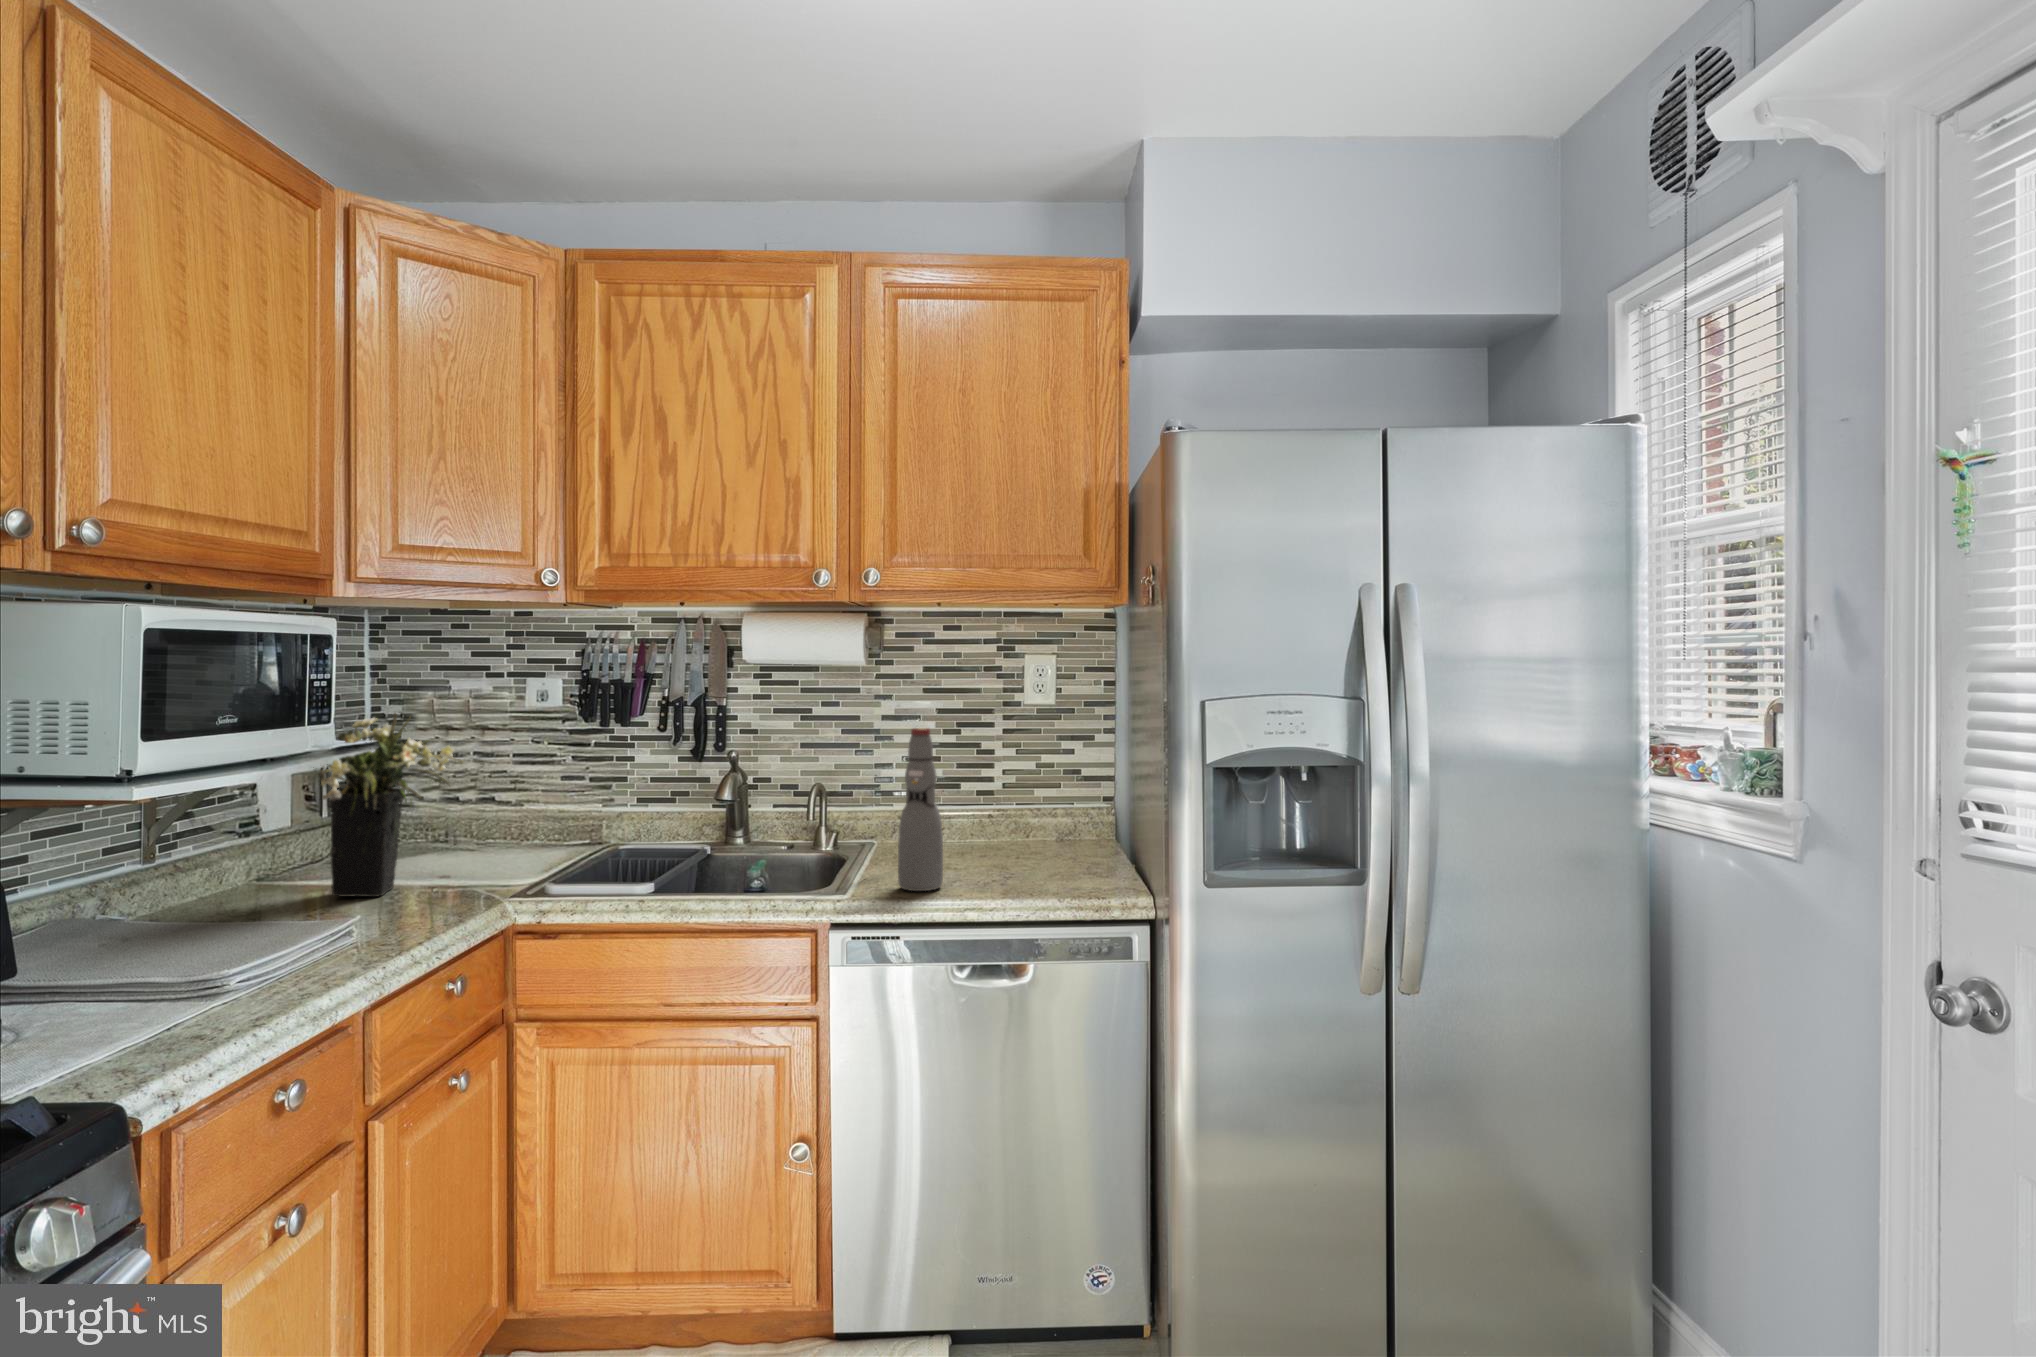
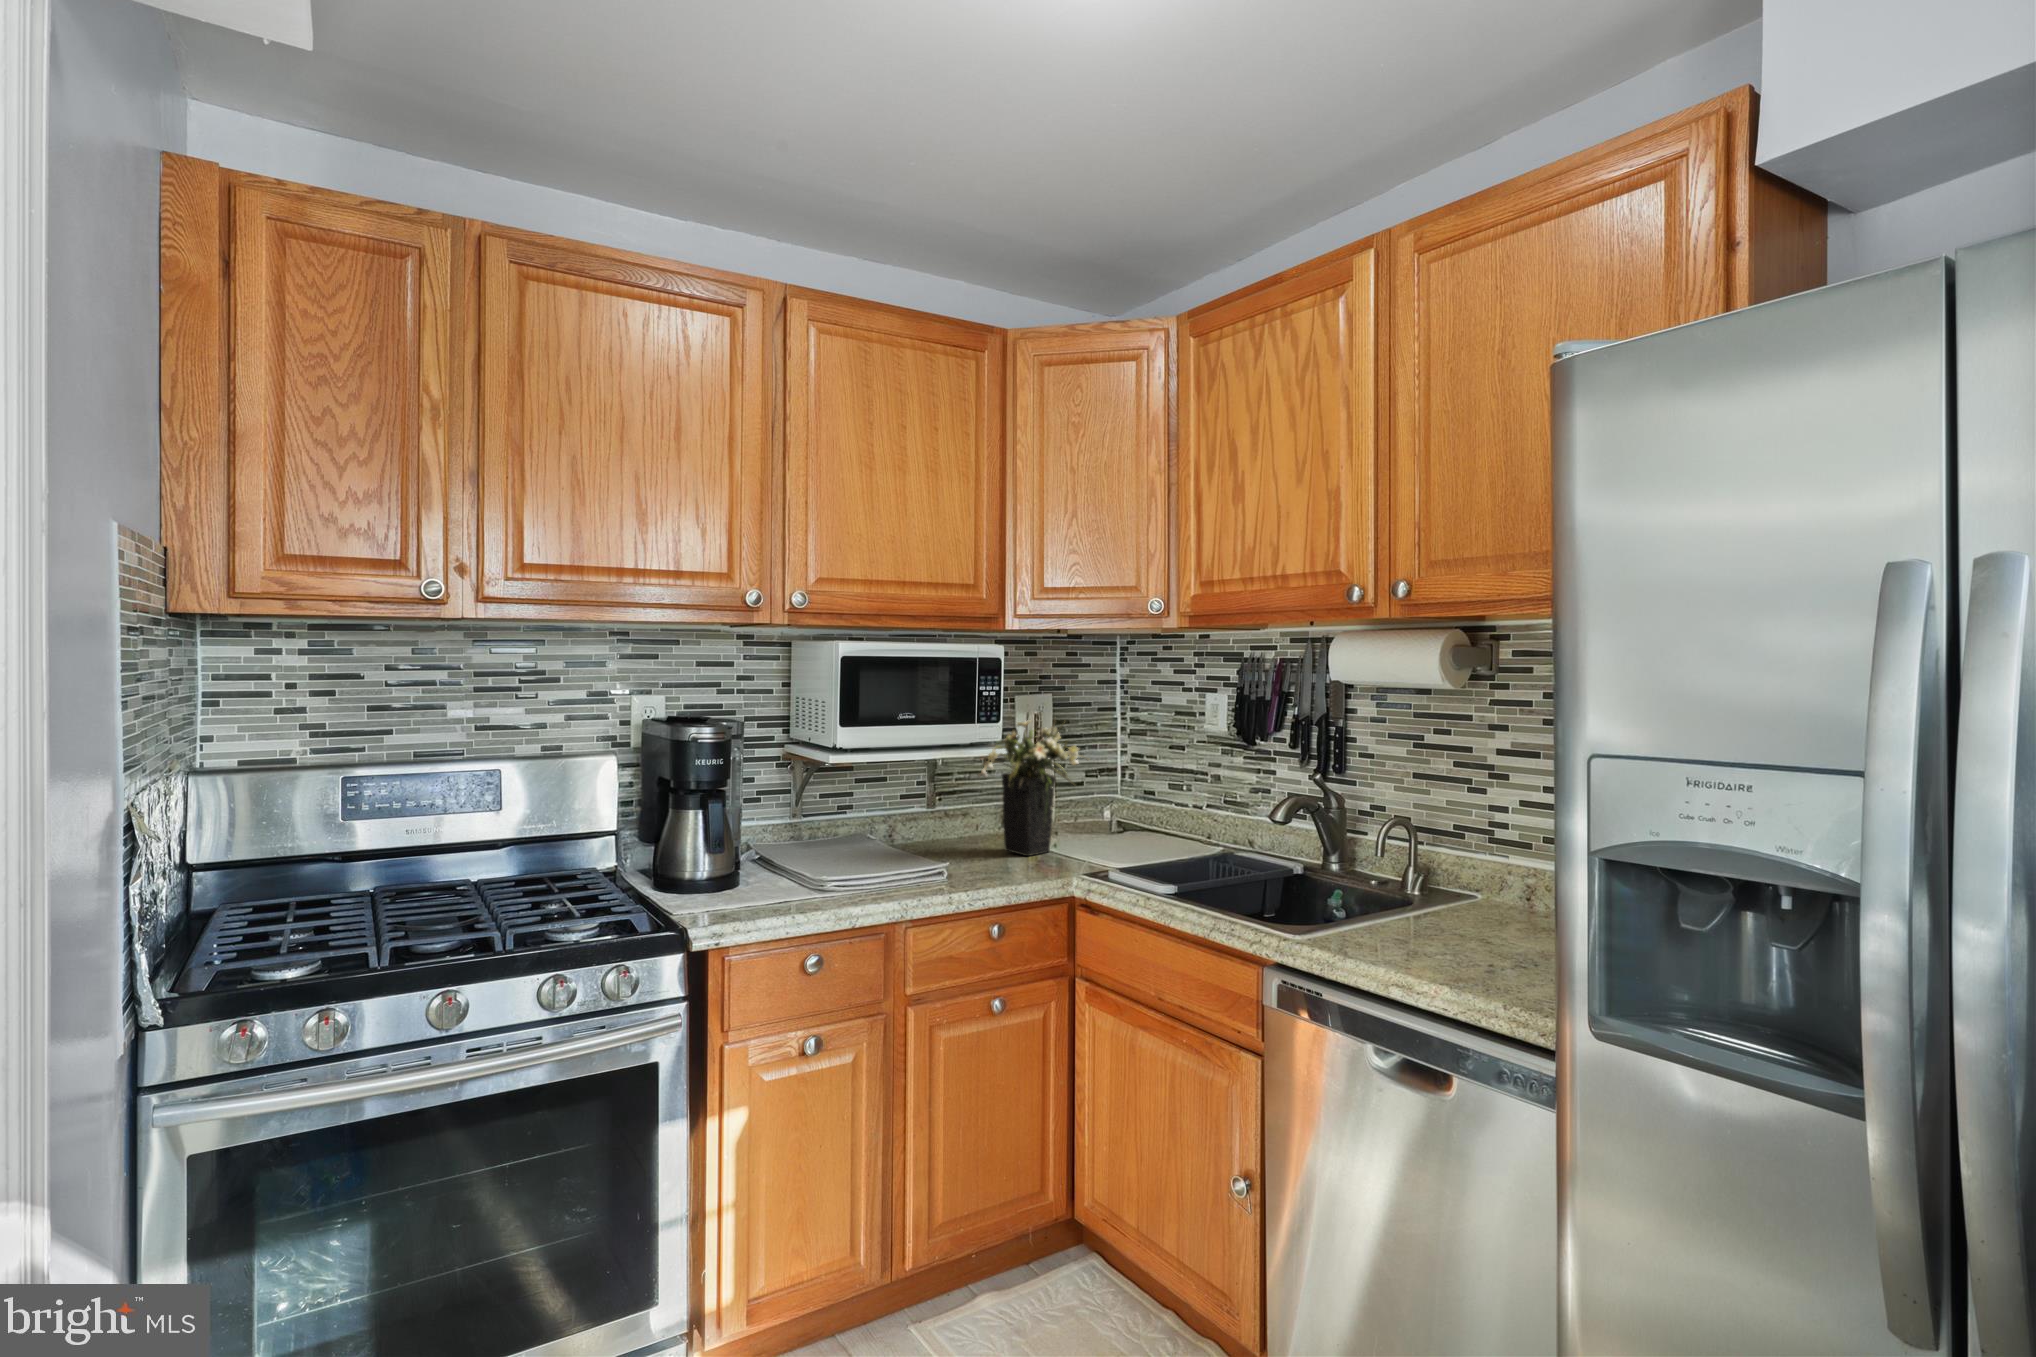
bottle: present [898,728,943,891] -> none [1366,763,1421,954]

